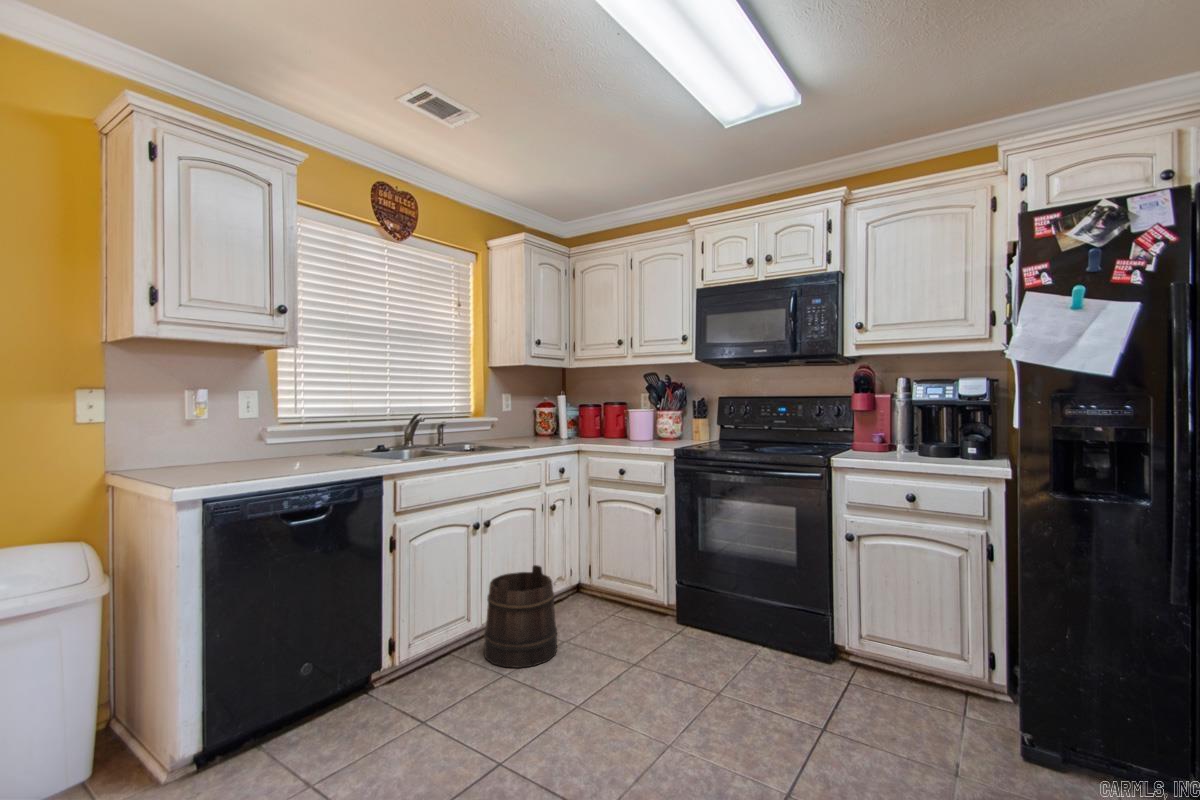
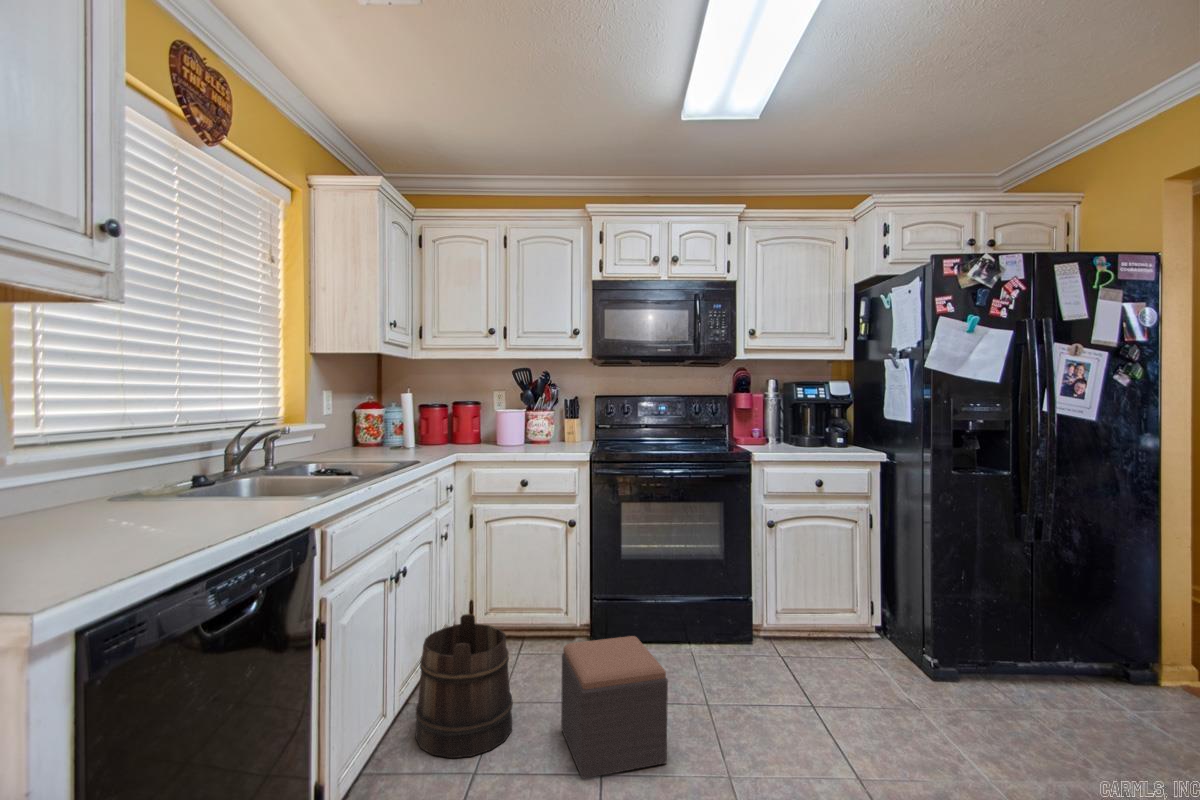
footstool: none [552,601,644,720] -> present [561,636,668,778]

